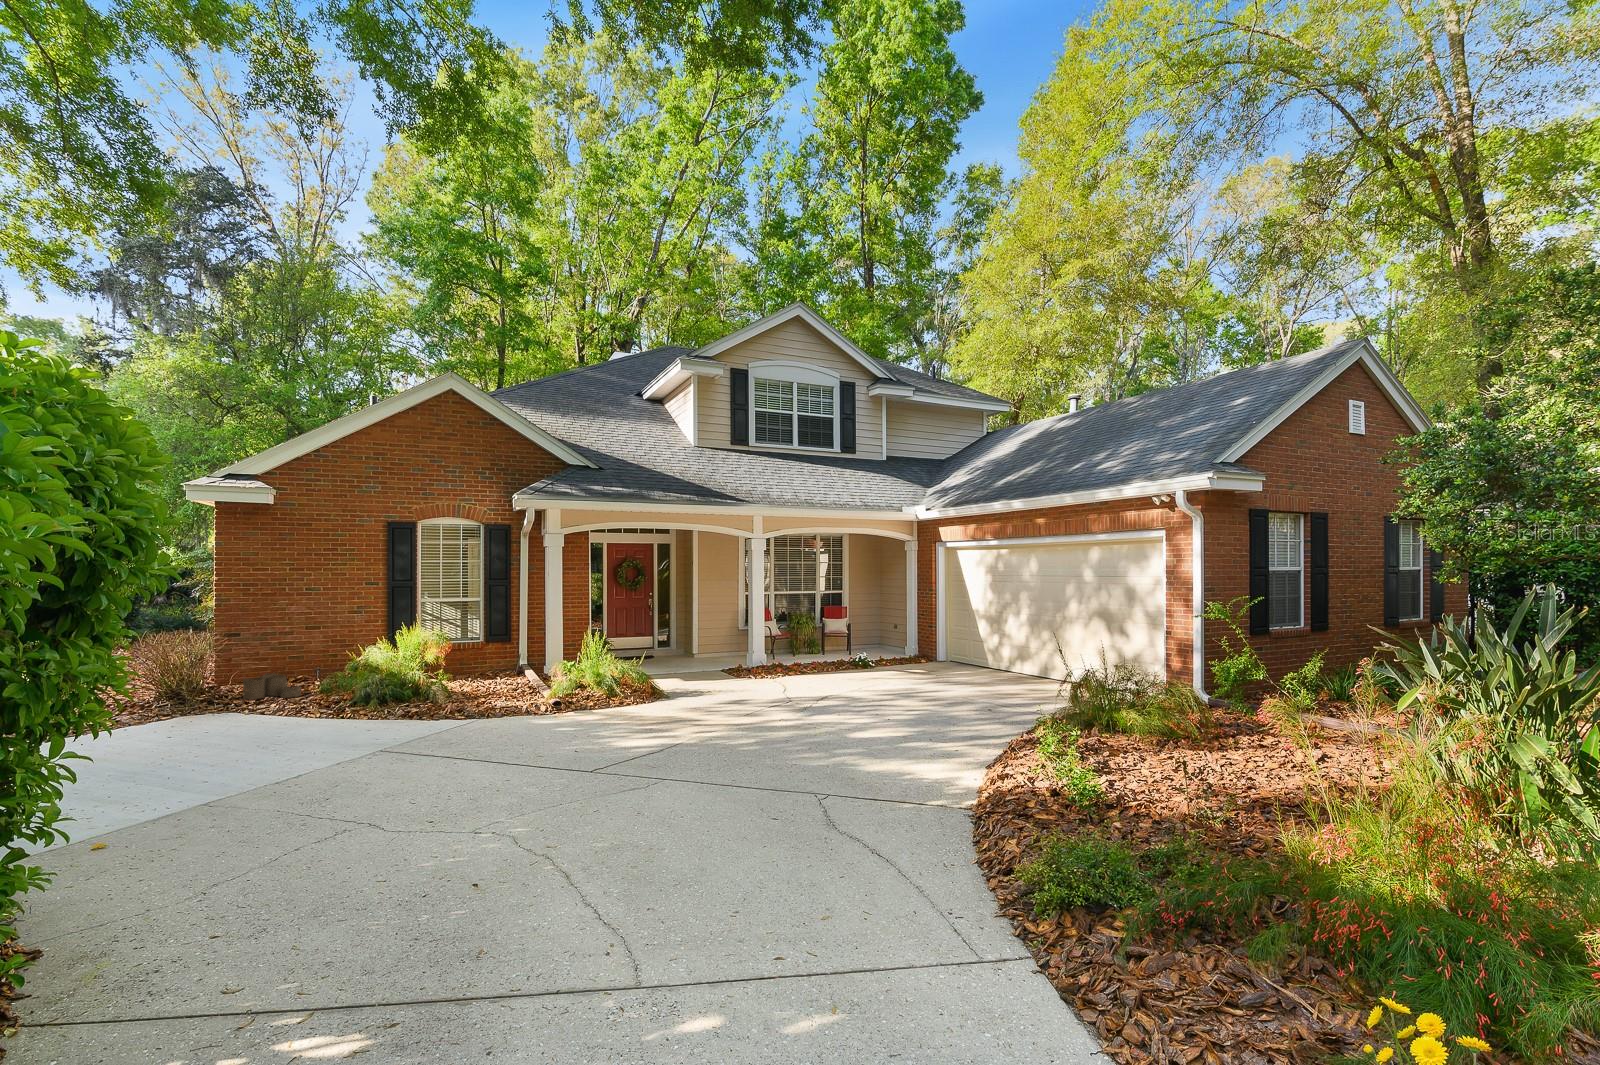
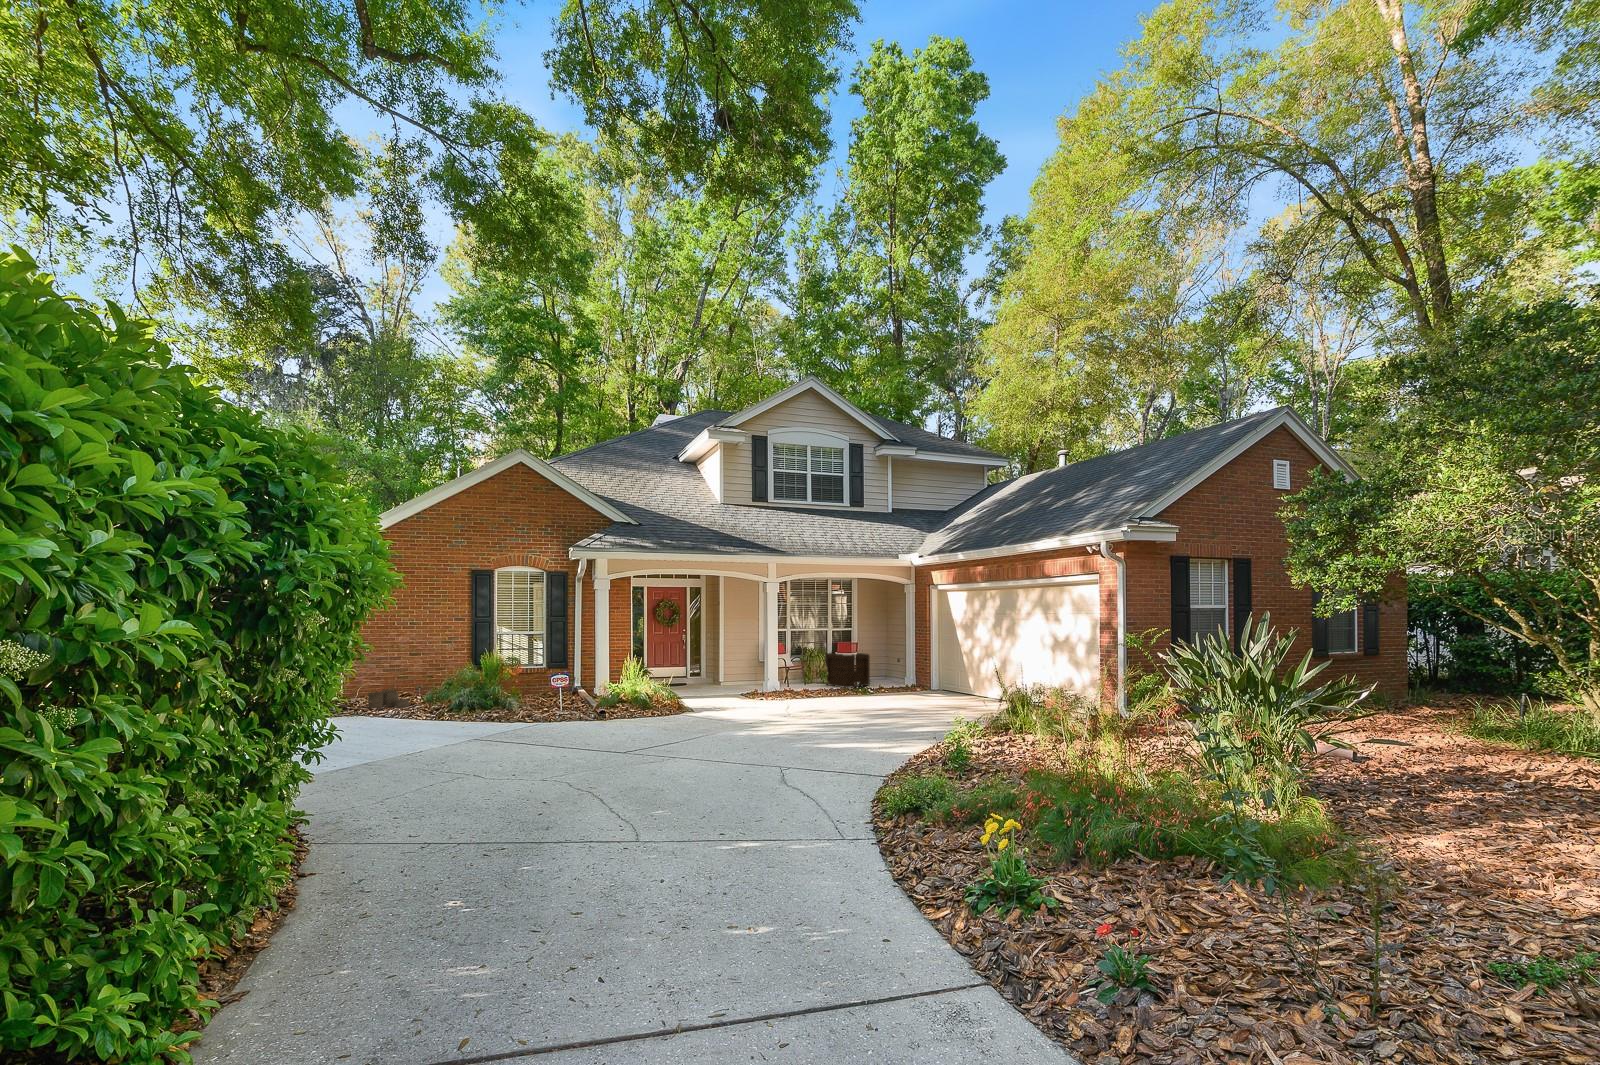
wooden crate: none [817,620,868,661] -> present [825,653,870,688]

